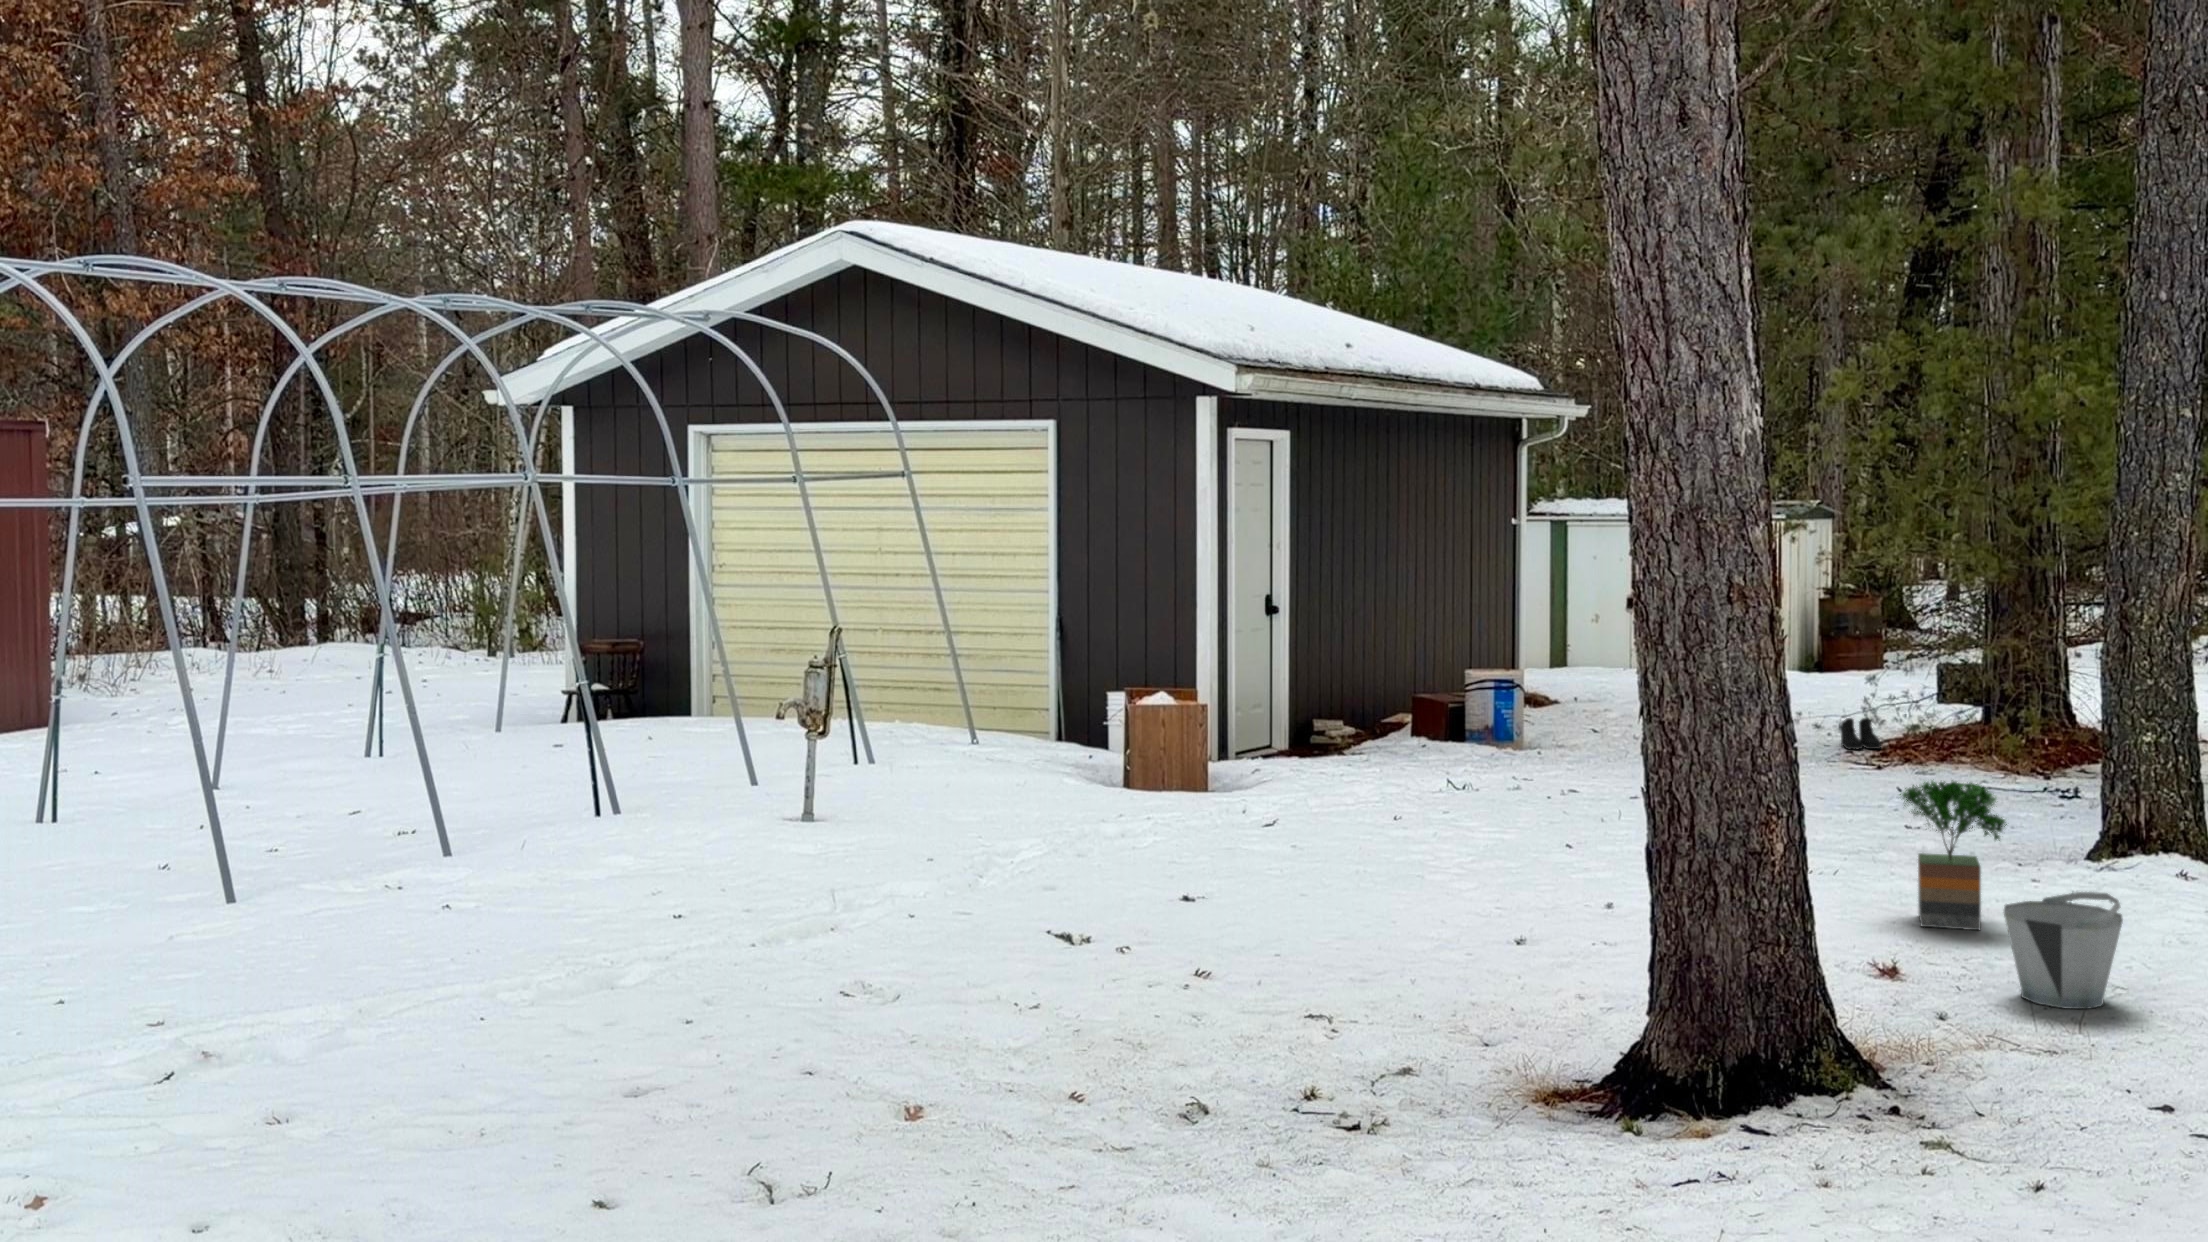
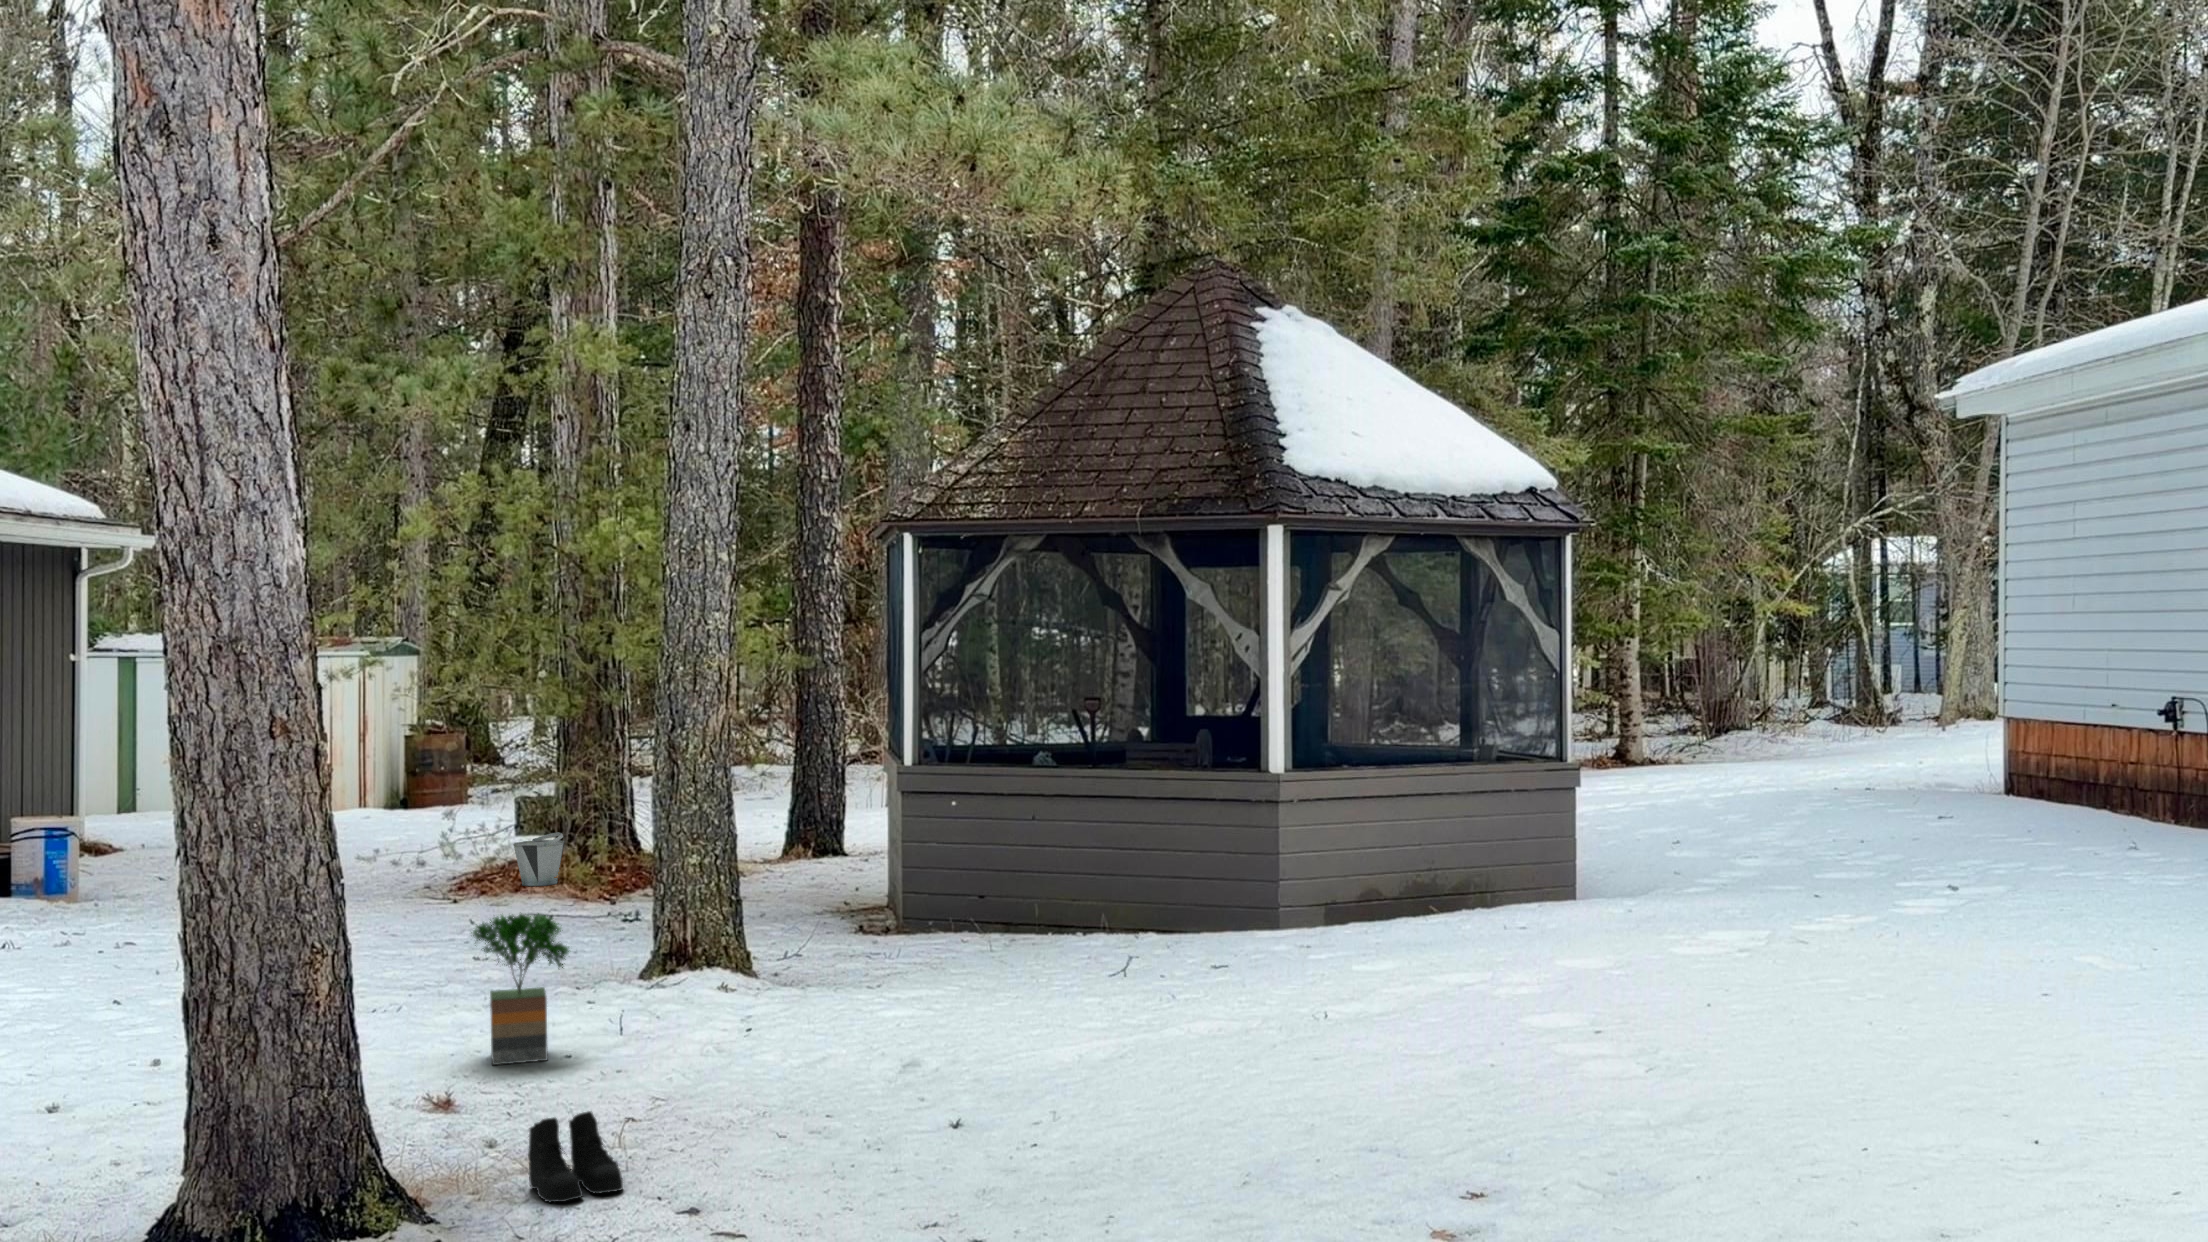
boots: present [1841,718,1881,749] -> present [528,1111,623,1202]
bucket: present [2004,892,2123,1009] -> present [513,832,565,886]

